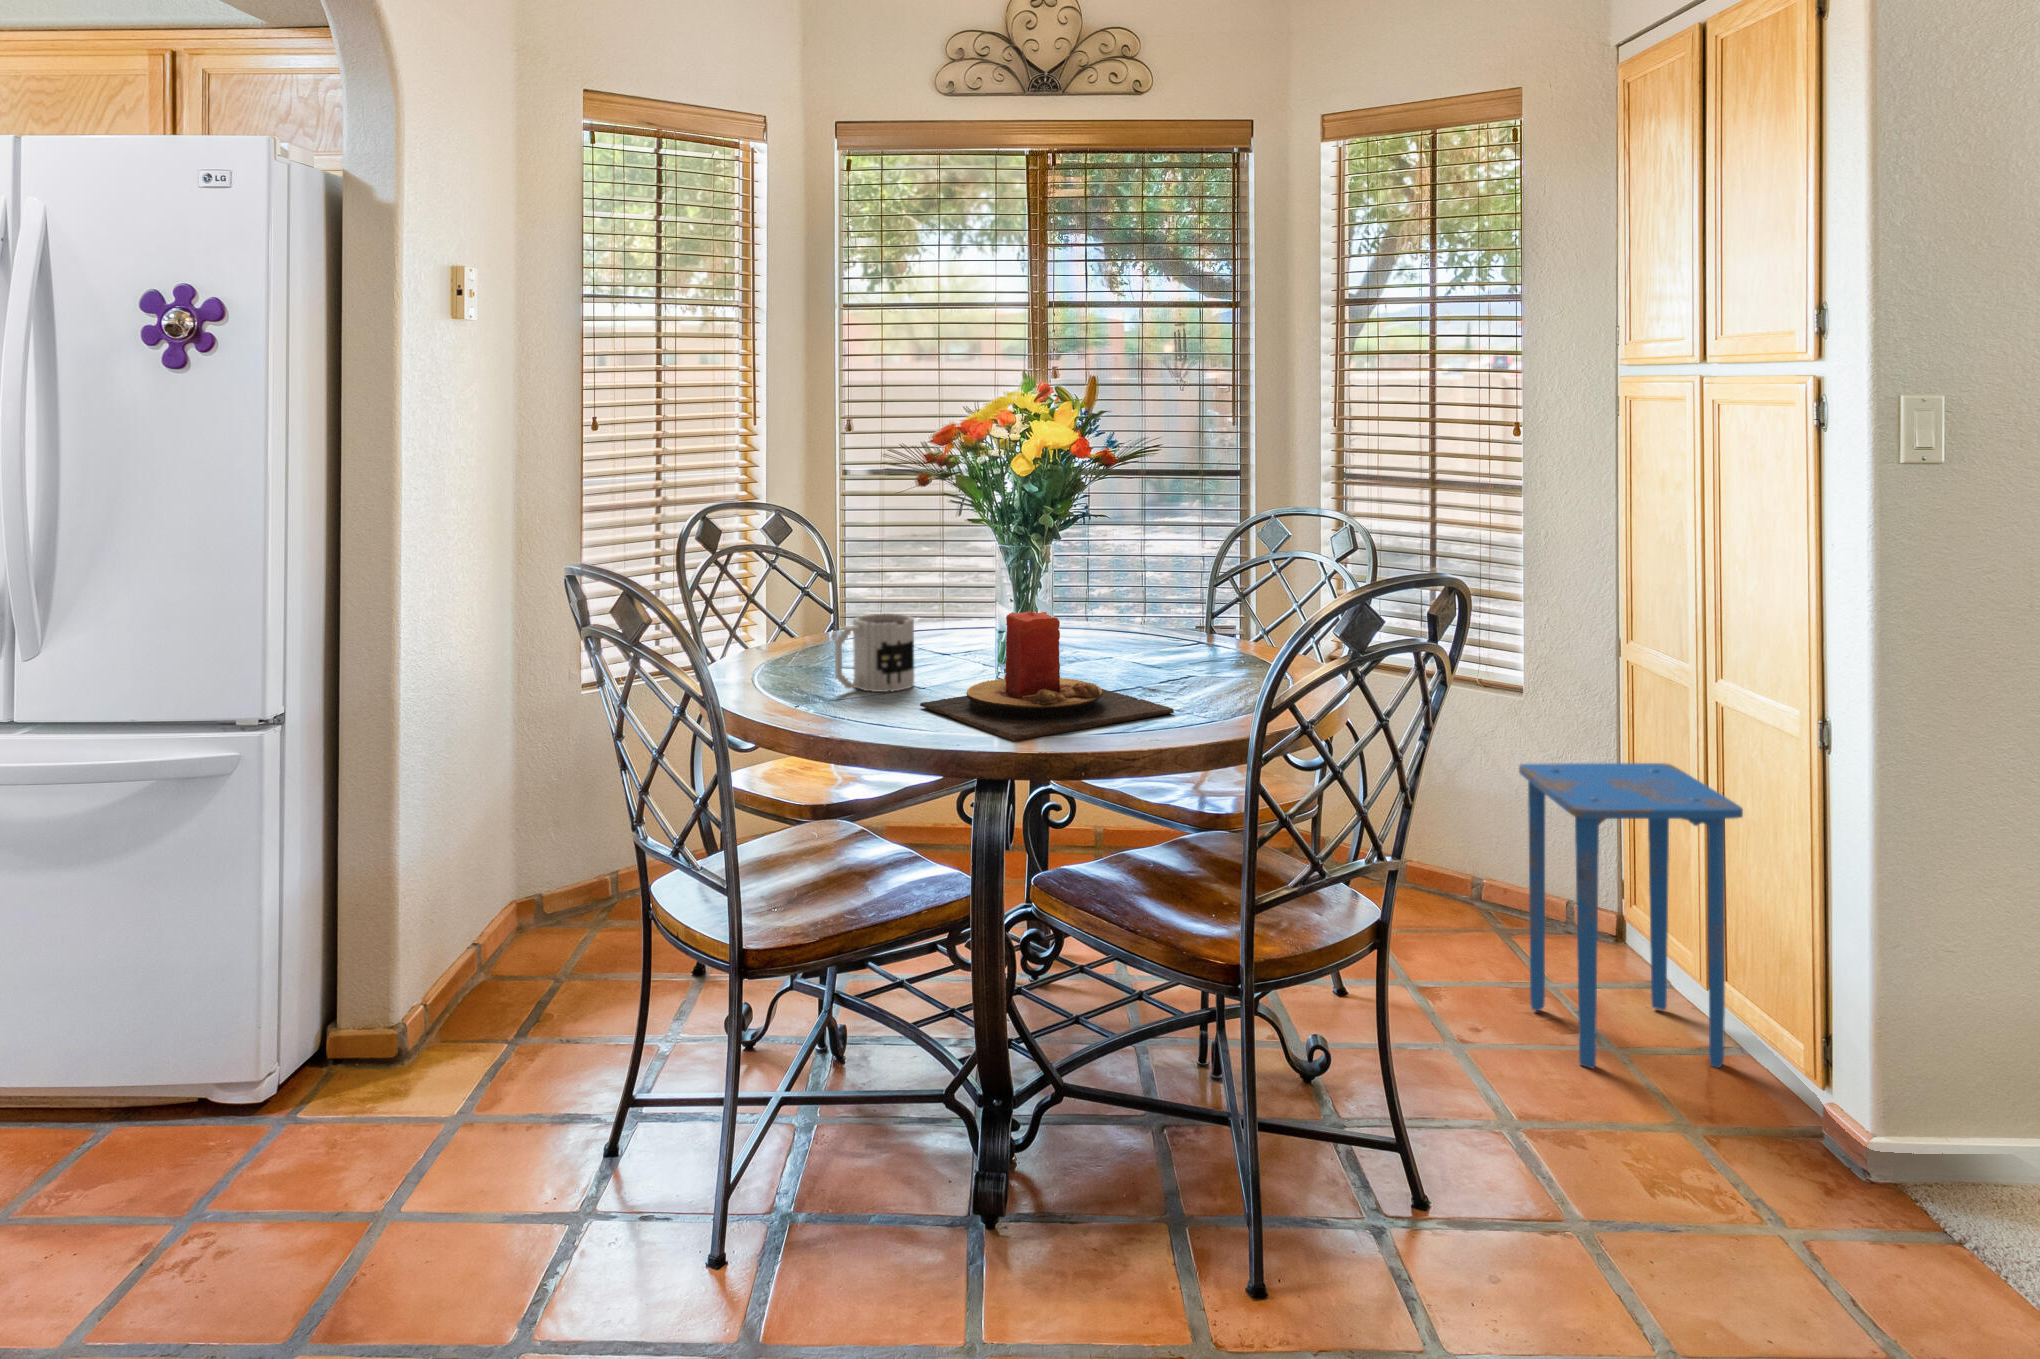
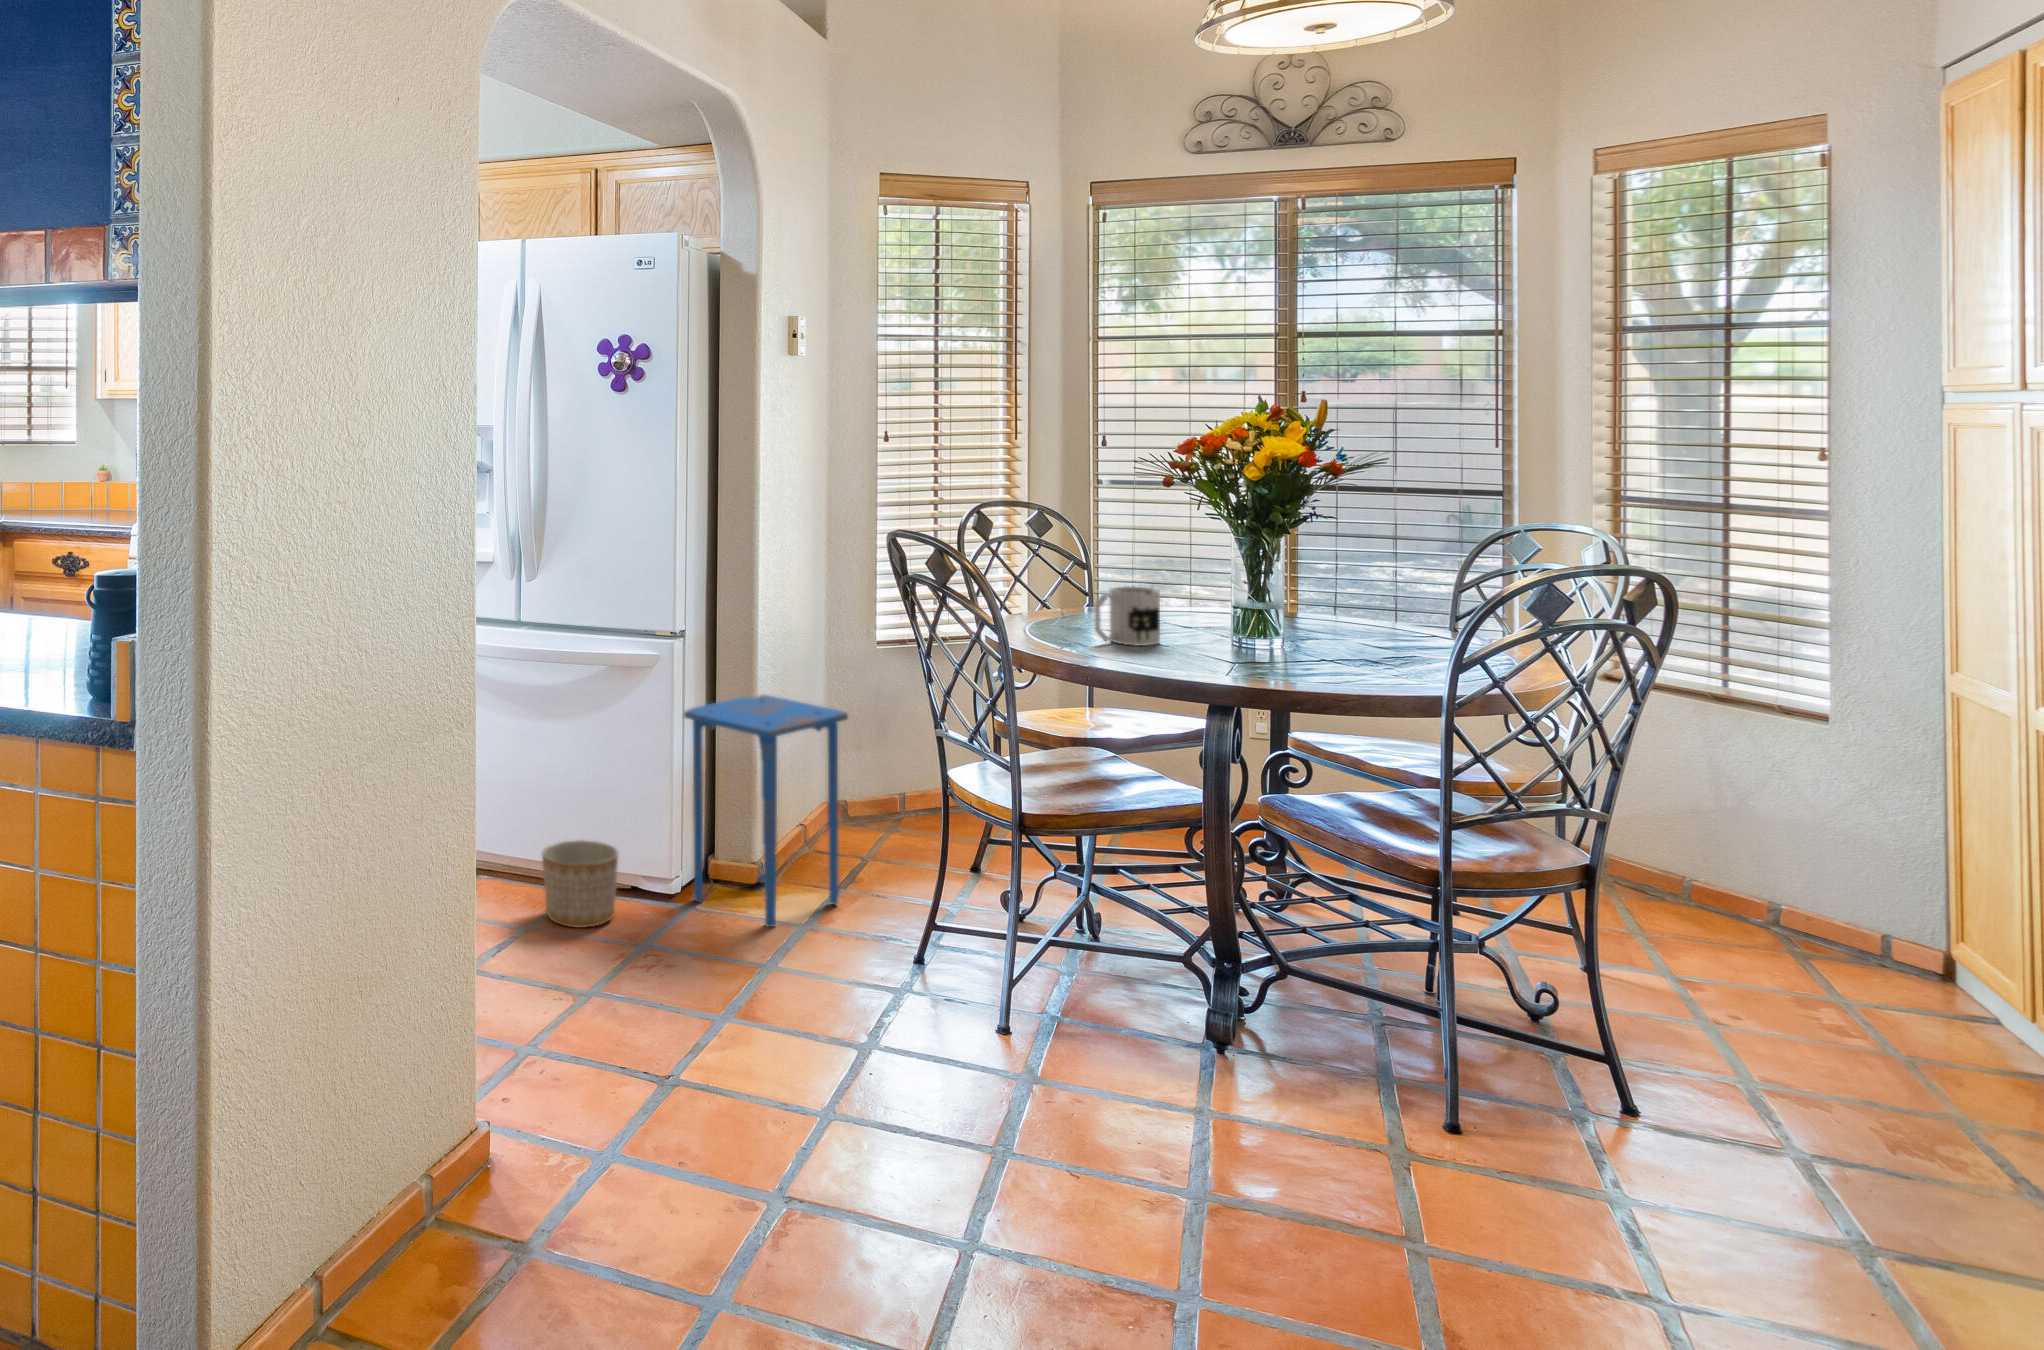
candle: present [920,611,1174,741] -> none [1164,587,1382,680]
side table: present [1519,763,1743,1068] -> present [684,695,848,927]
planter: none [30,1040,163,1189] -> present [542,840,618,928]

